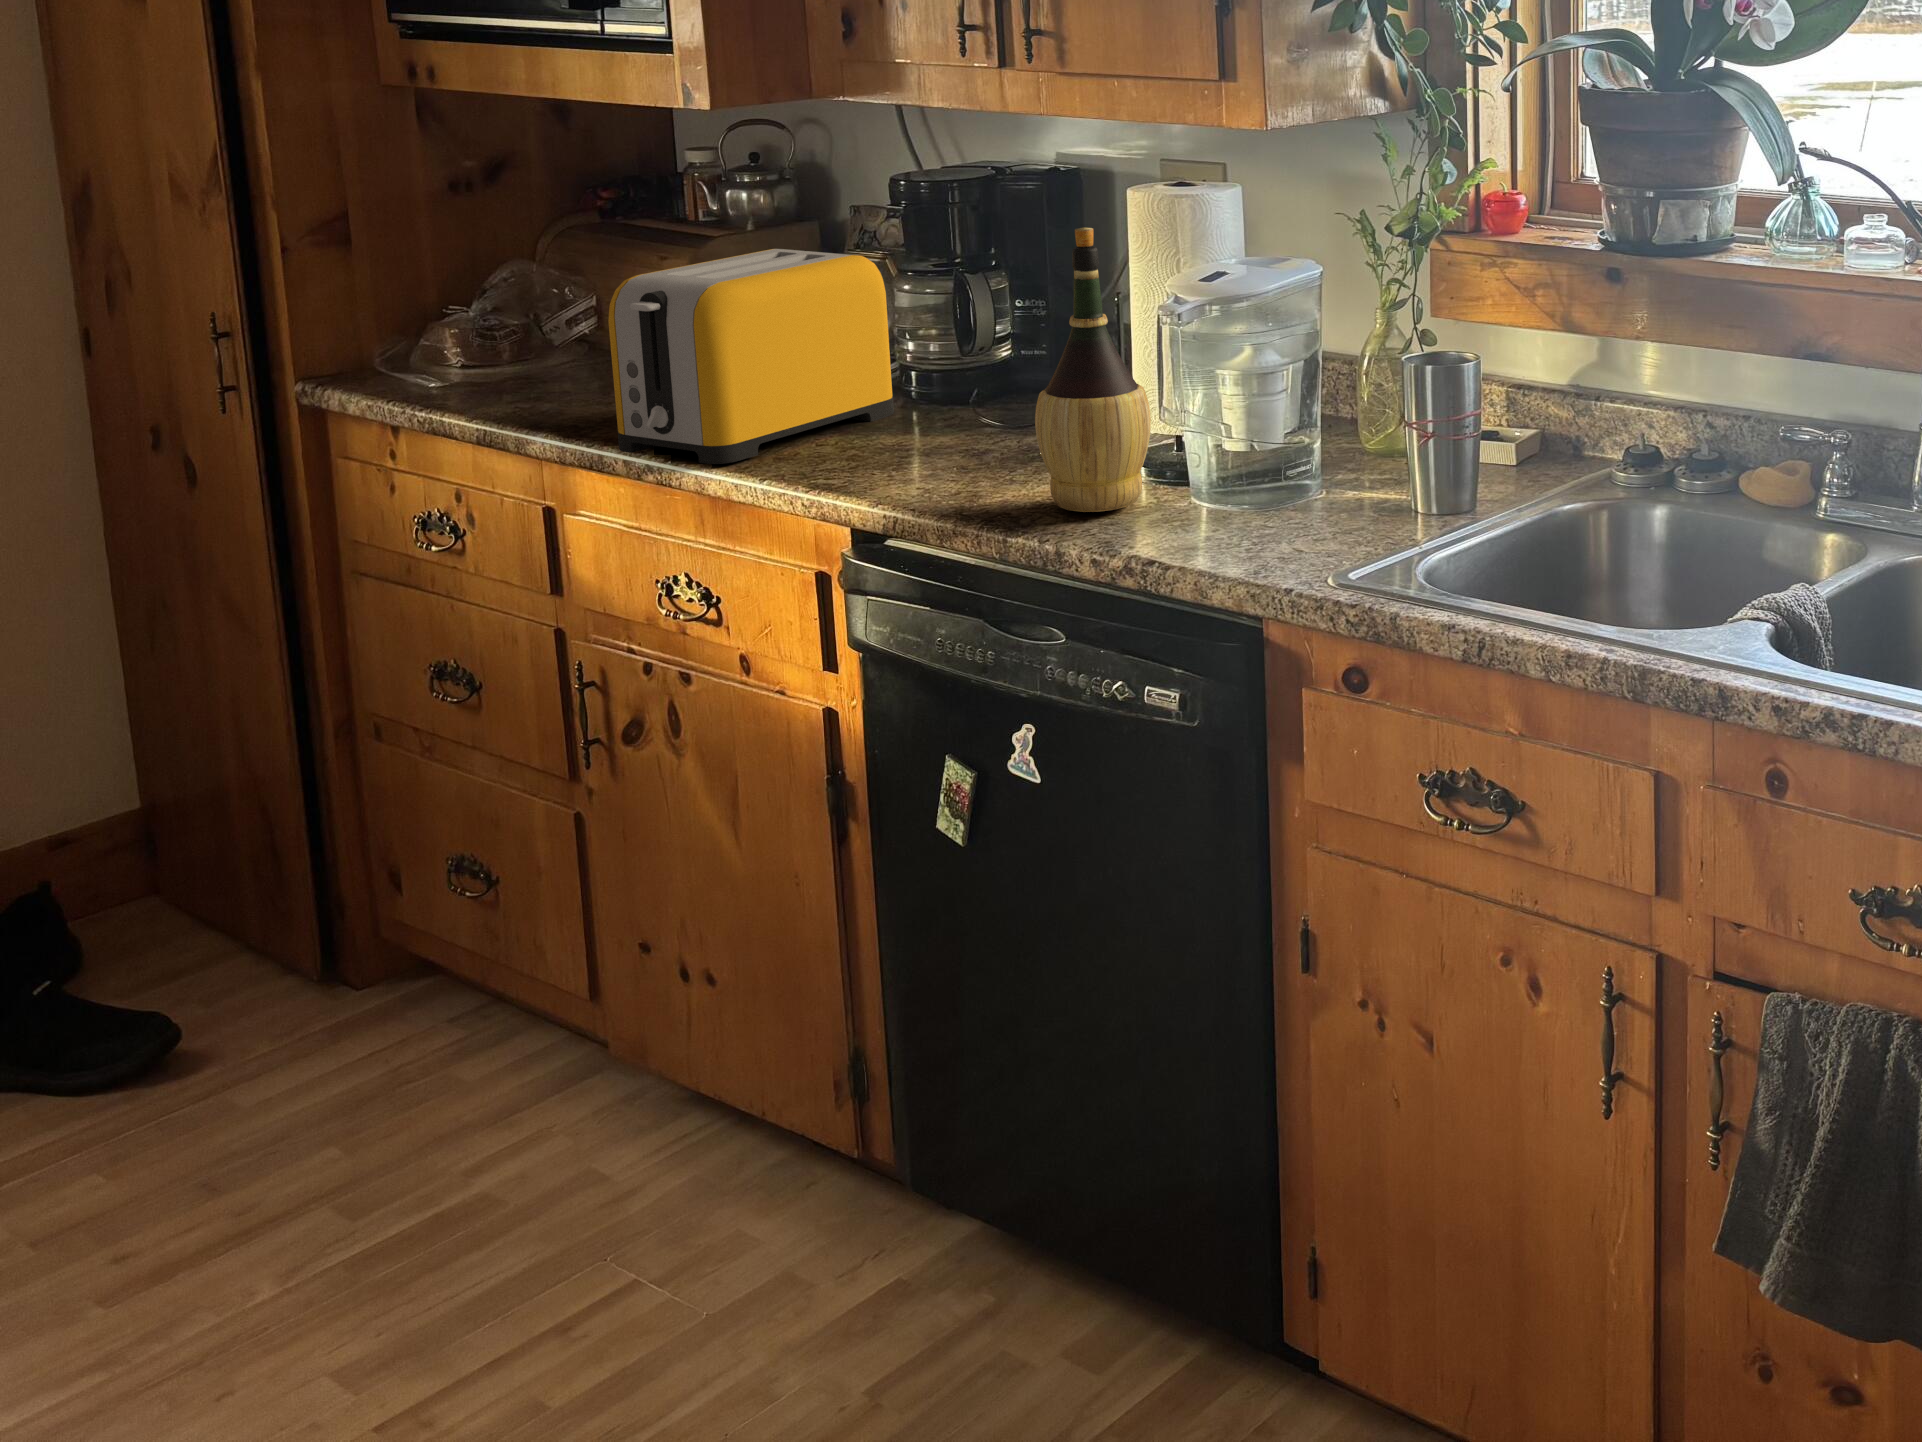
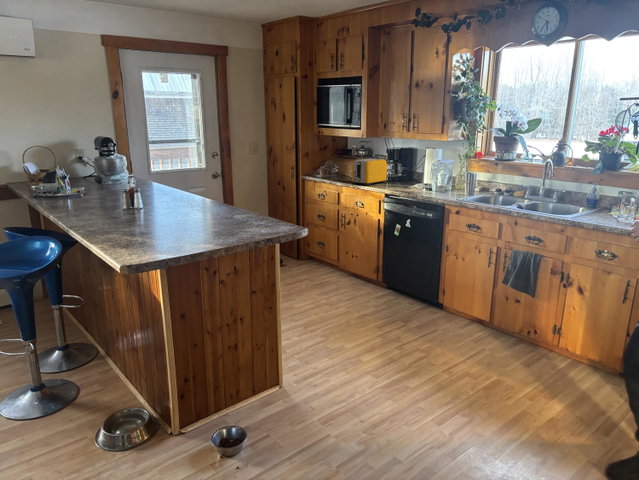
wine bottle: present [1035,227,1151,512] -> none [413,153,429,192]

